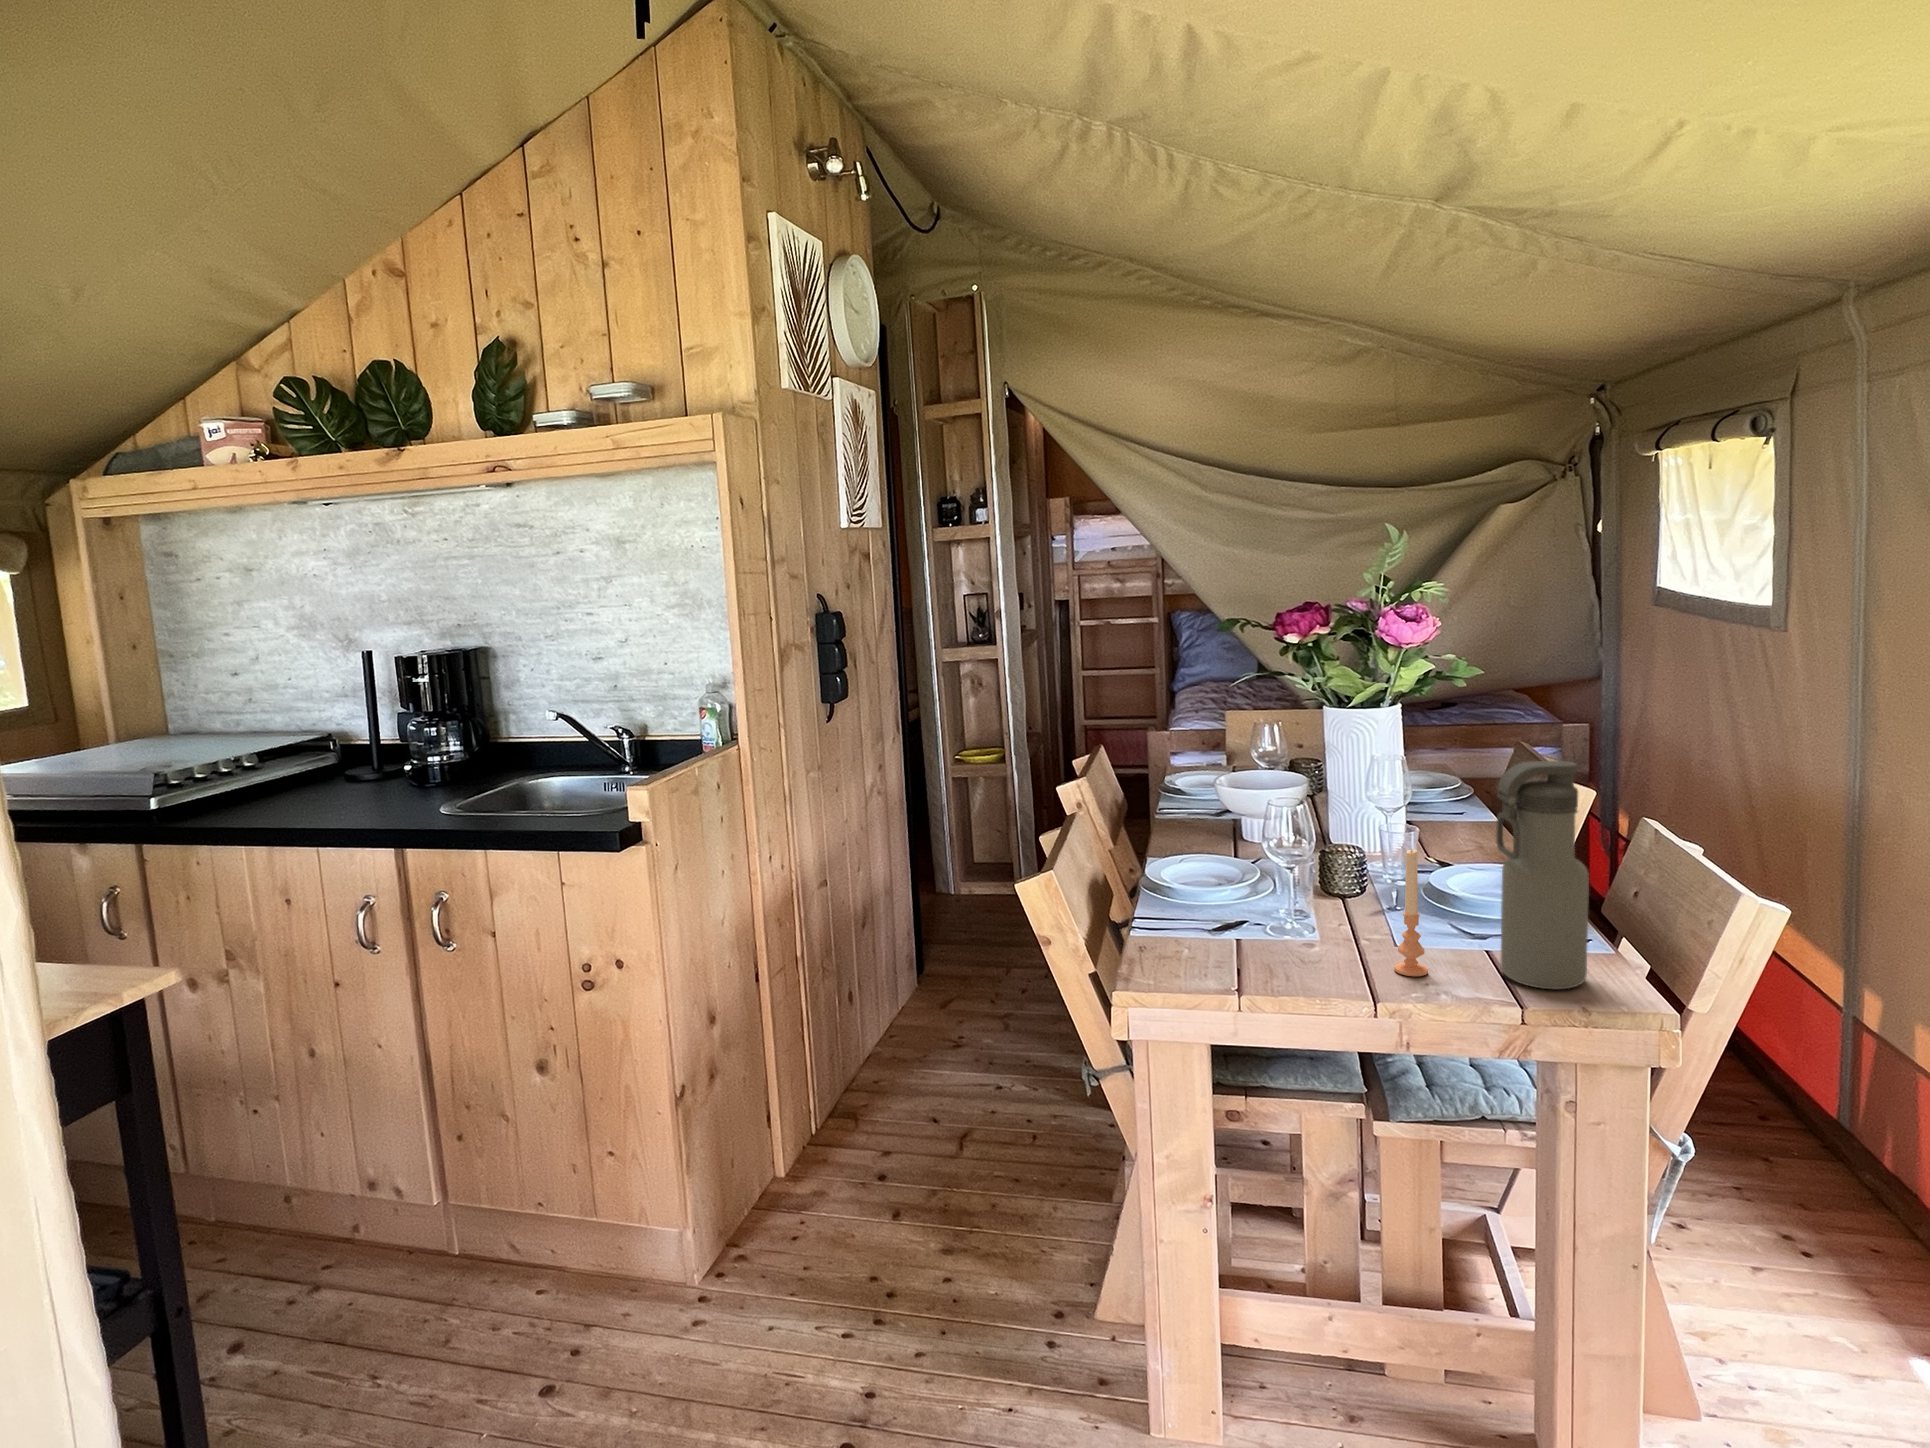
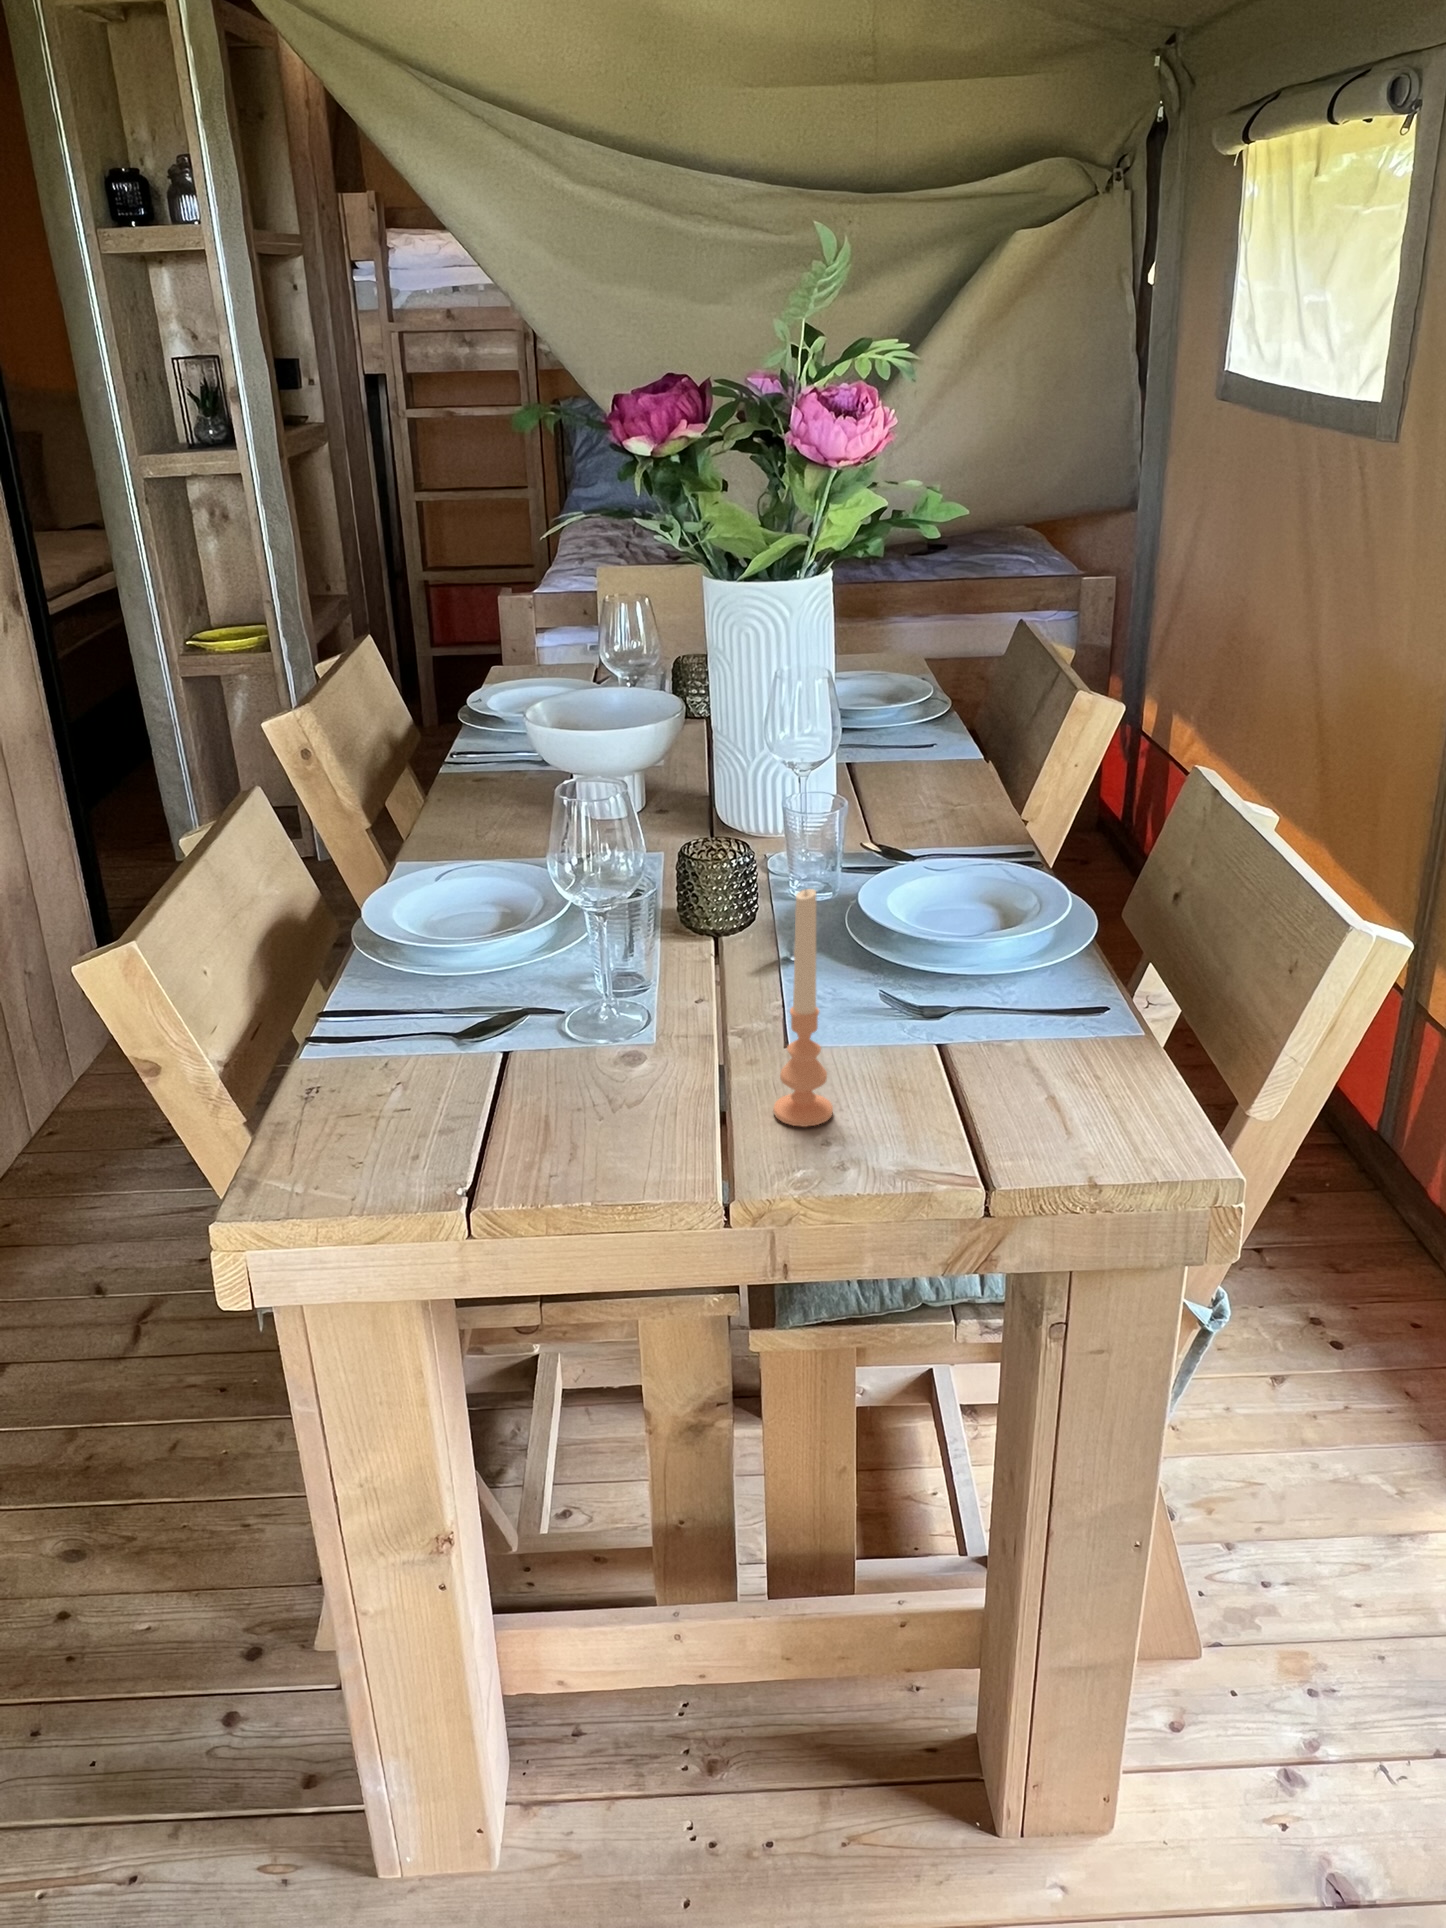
water bottle: present [1496,761,1589,989] -> none [959,708,1117,1136]

